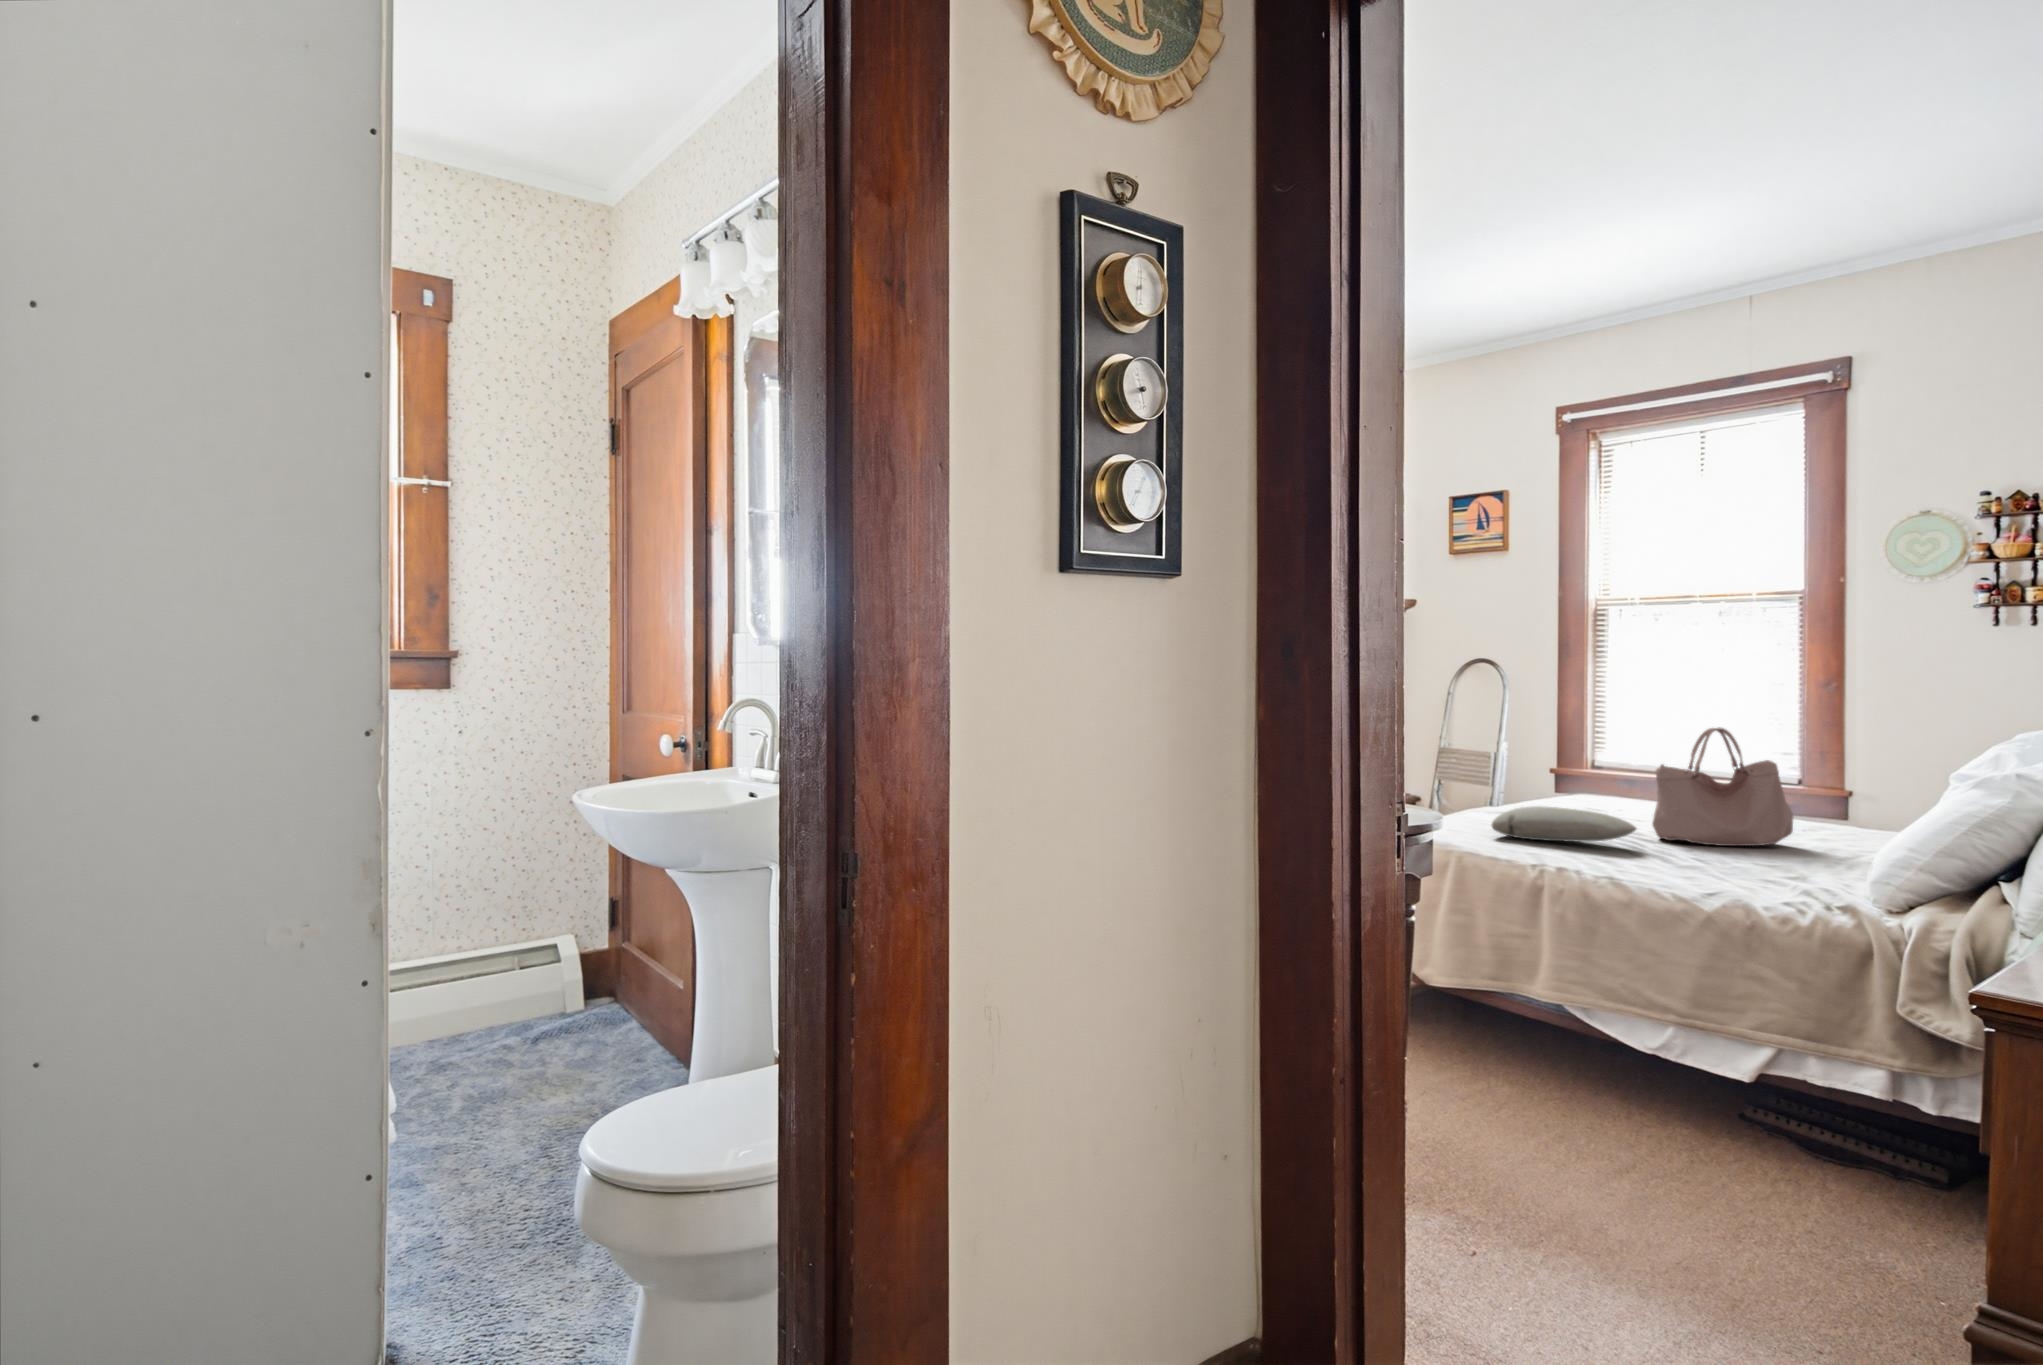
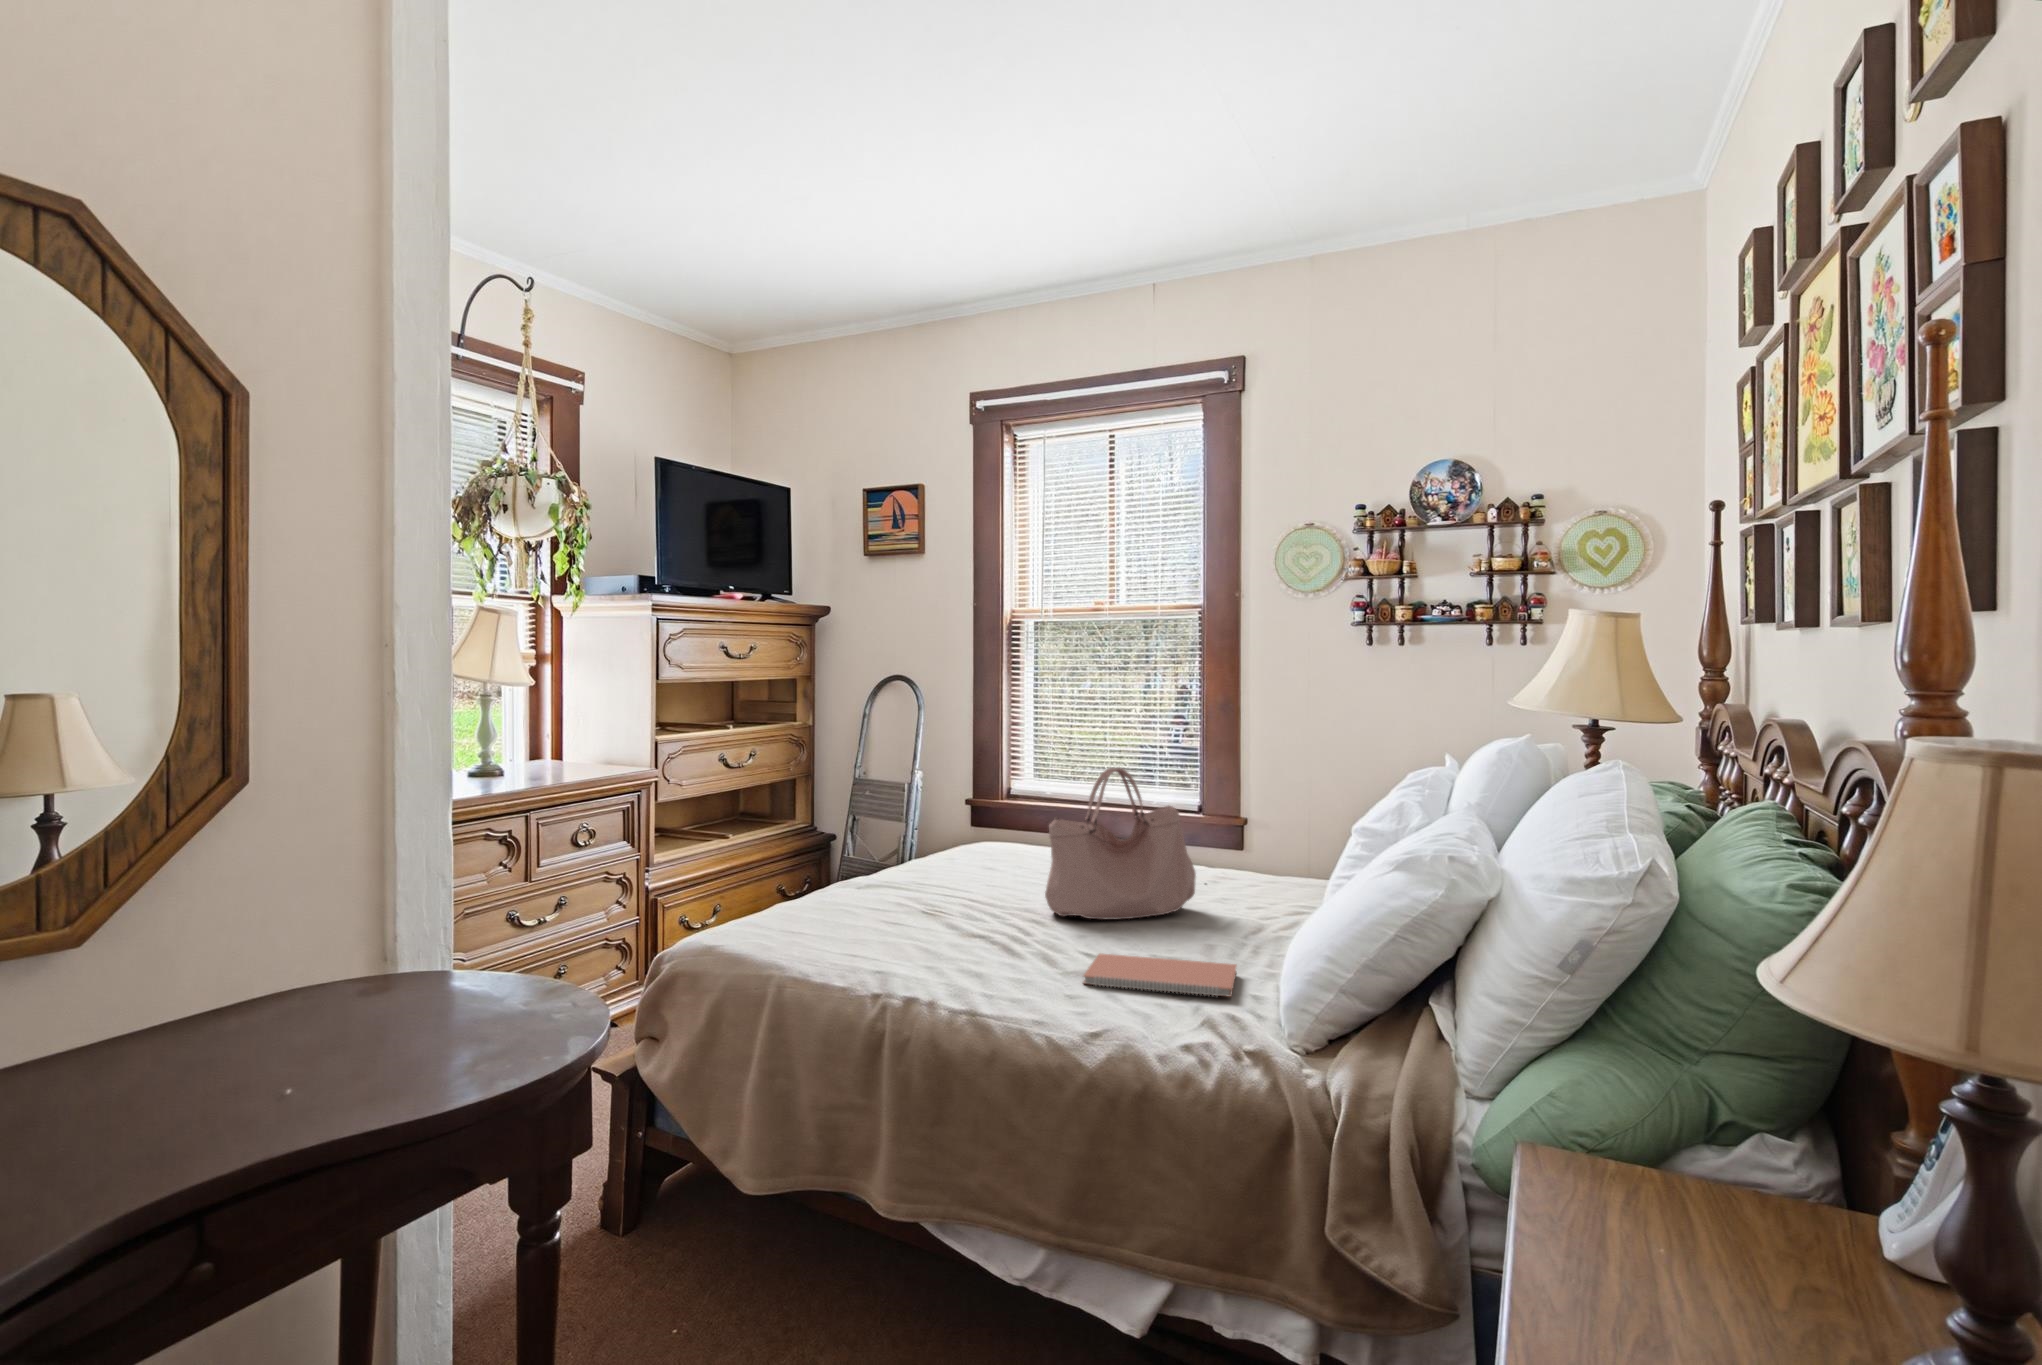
pillow: present [1491,806,1636,842] -> none [840,885,1020,936]
notebook: none [1697,857,1831,884] -> present [1083,954,1237,997]

